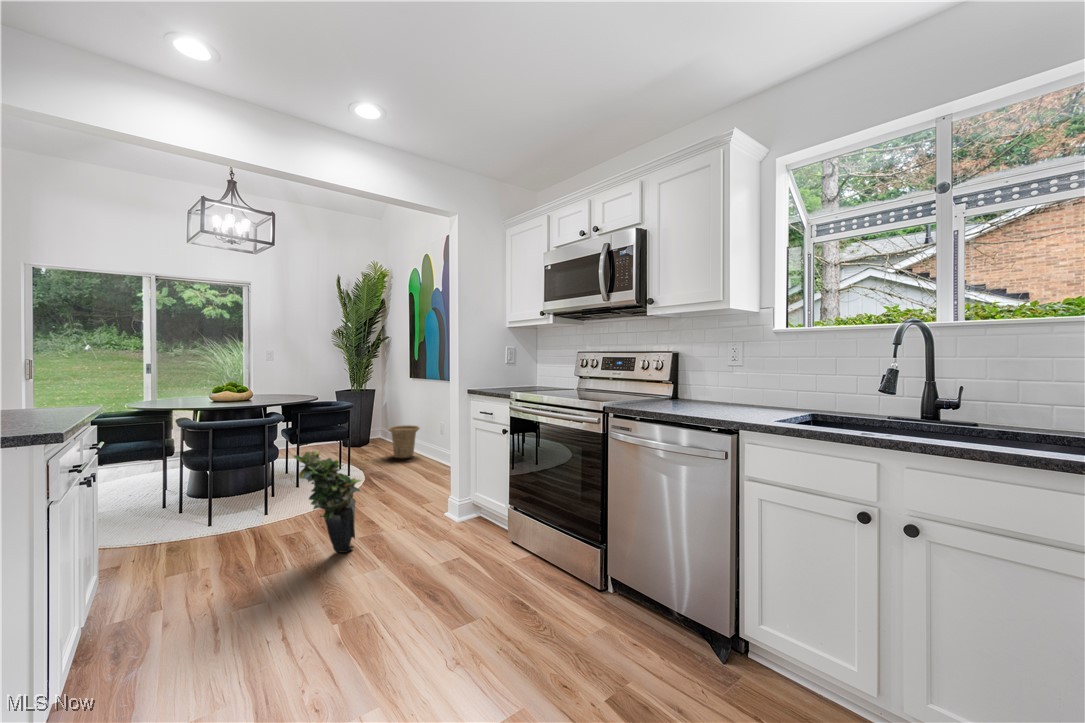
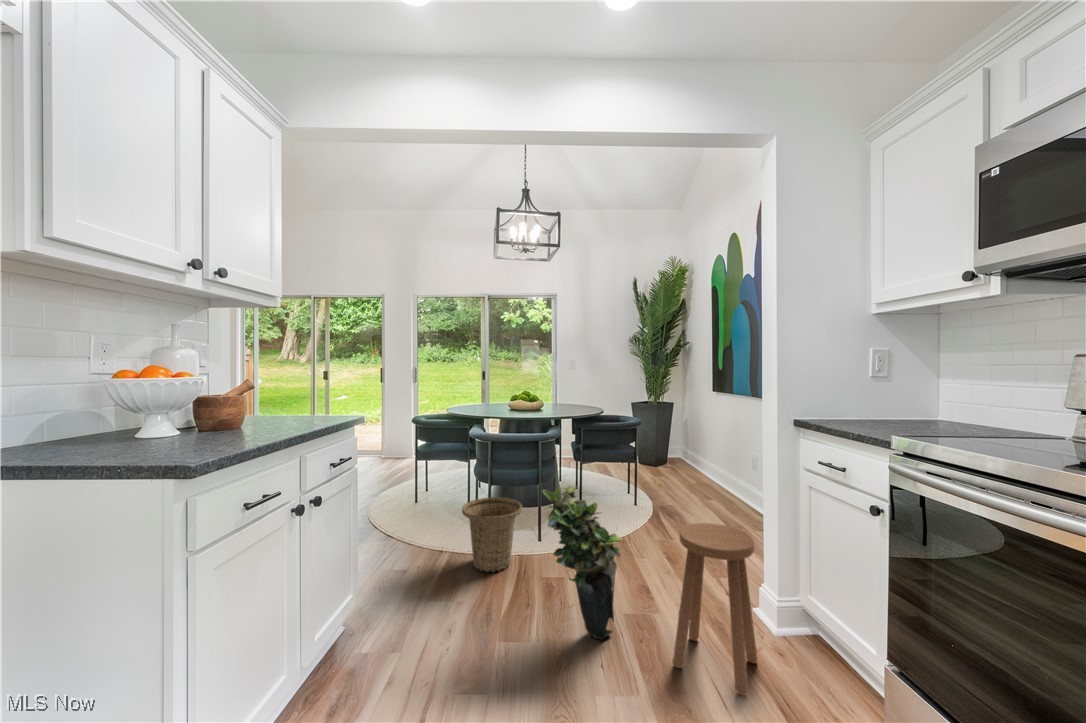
basket: present [388,425,420,458] -> present [462,497,522,572]
stool: none [399,458,448,550] -> present [673,523,758,695]

